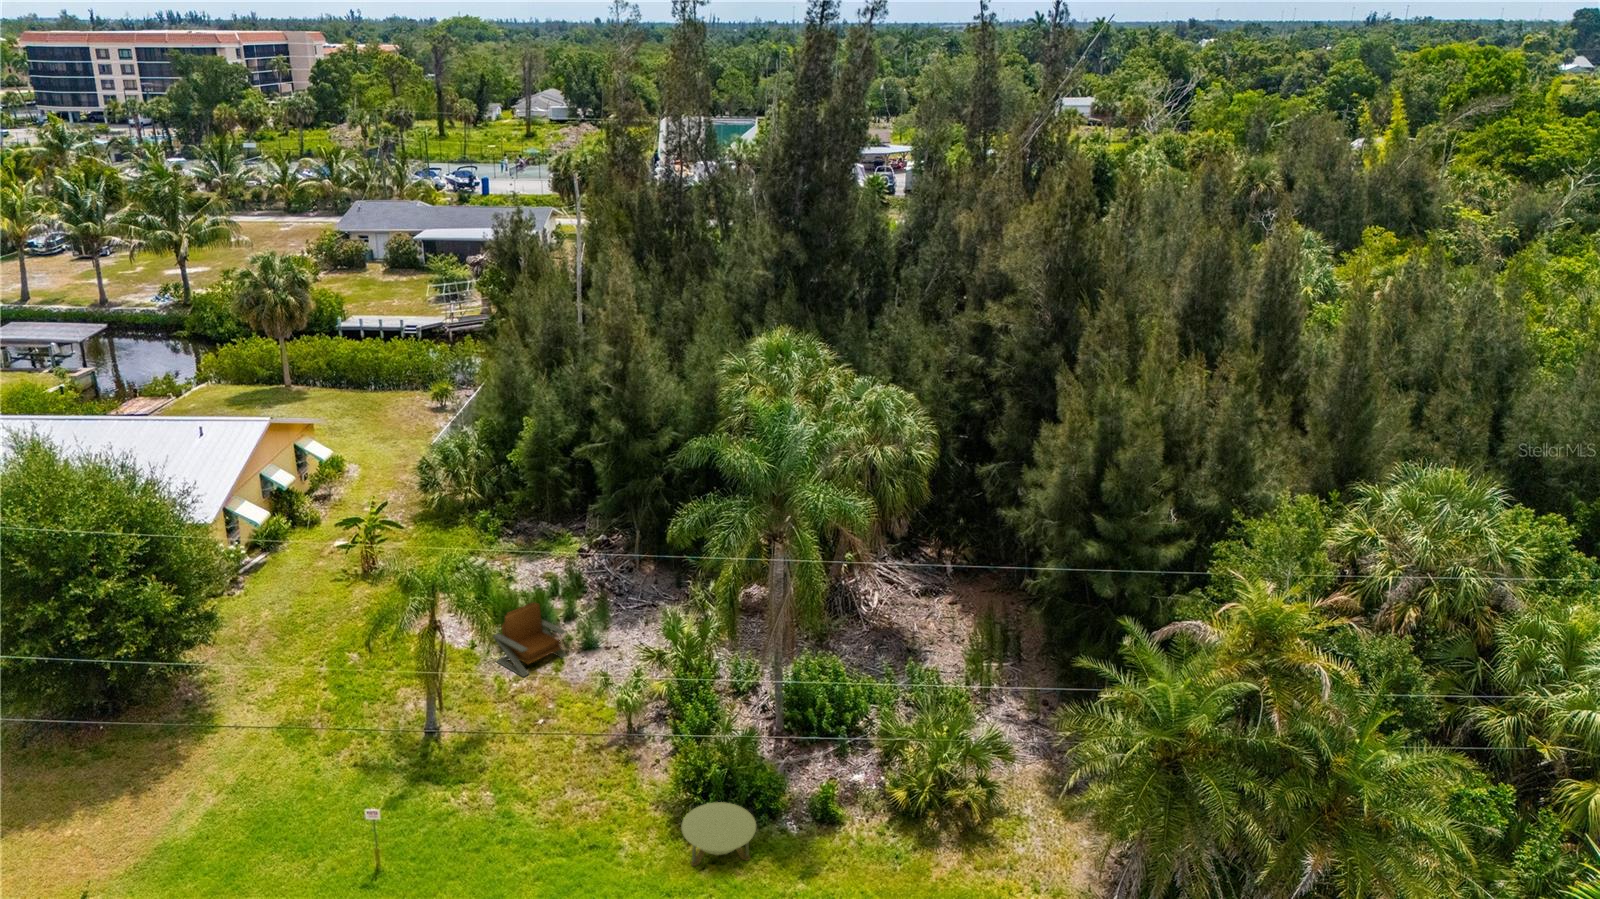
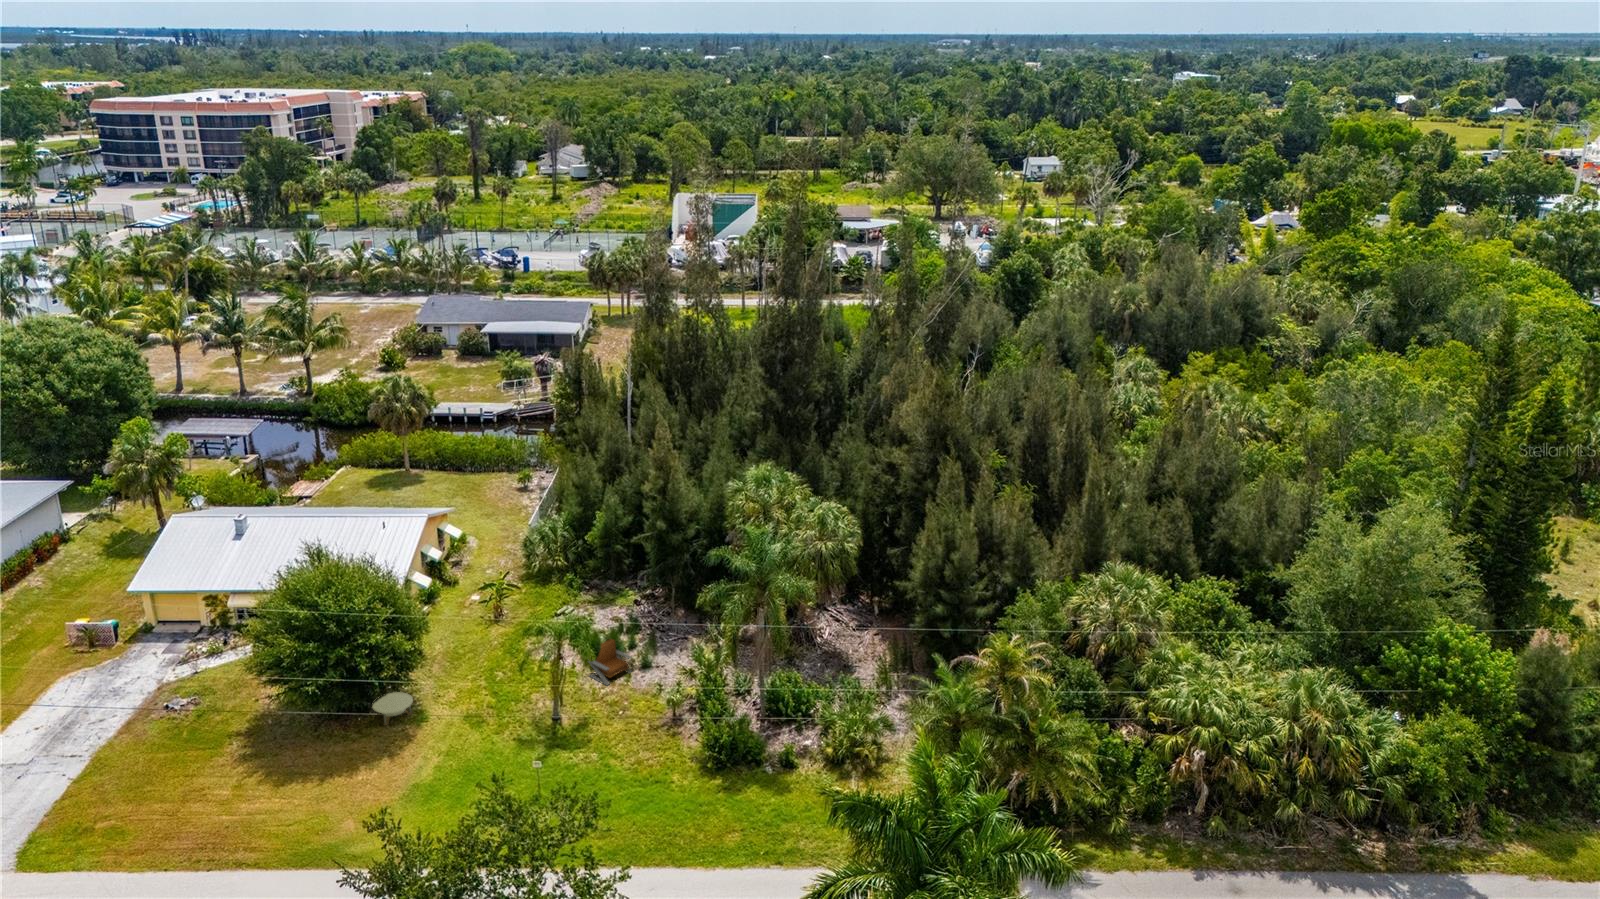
round table: present [681,802,756,866] -> present [372,692,413,725]

